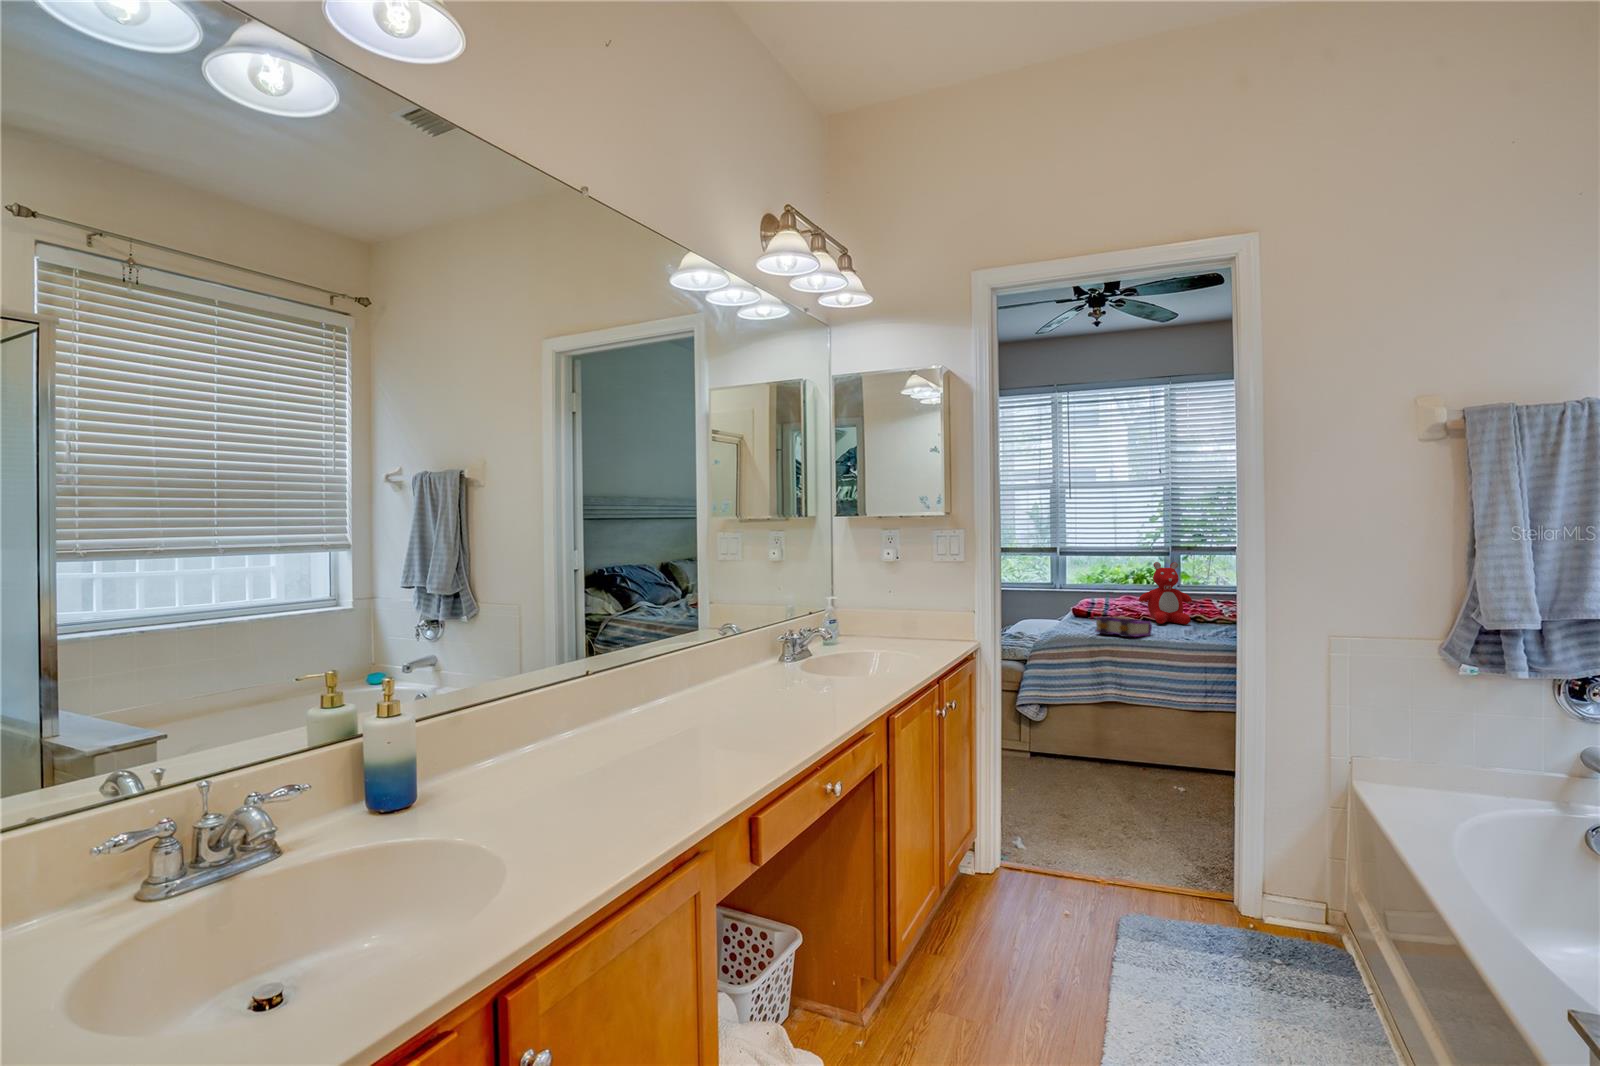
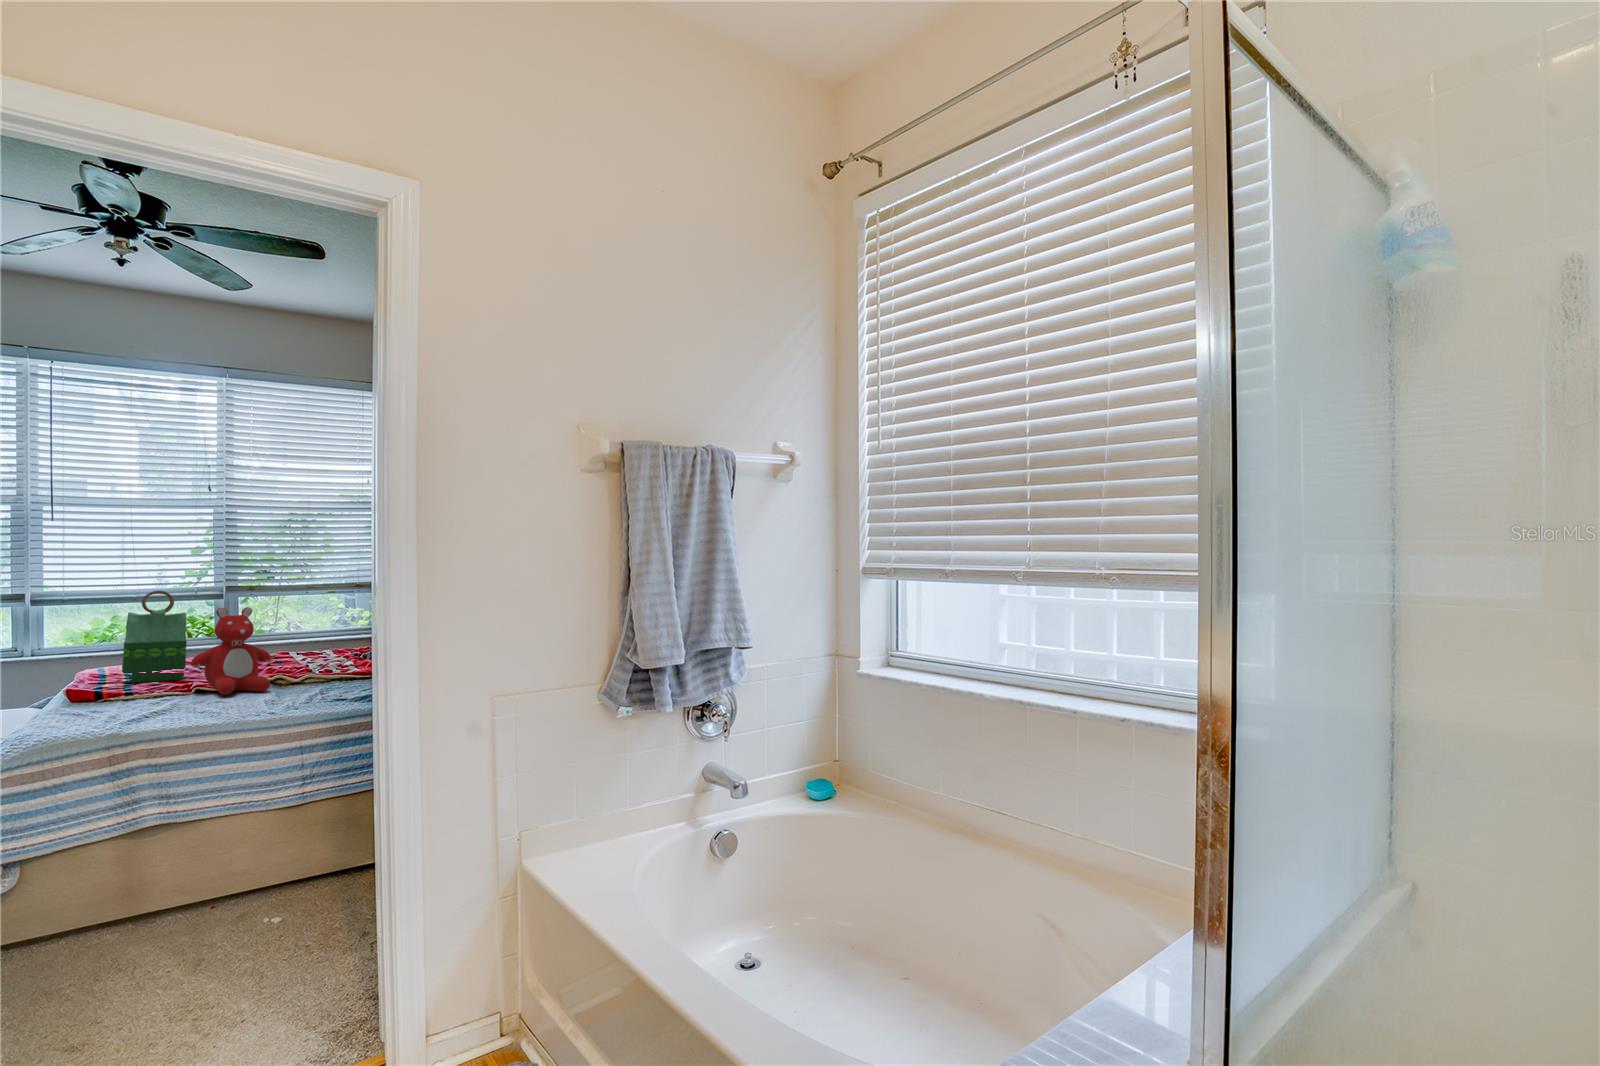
tote bag: none [1103,549,1140,611] -> present [122,591,187,683]
book: present [1095,617,1152,637] -> none [119,692,218,724]

